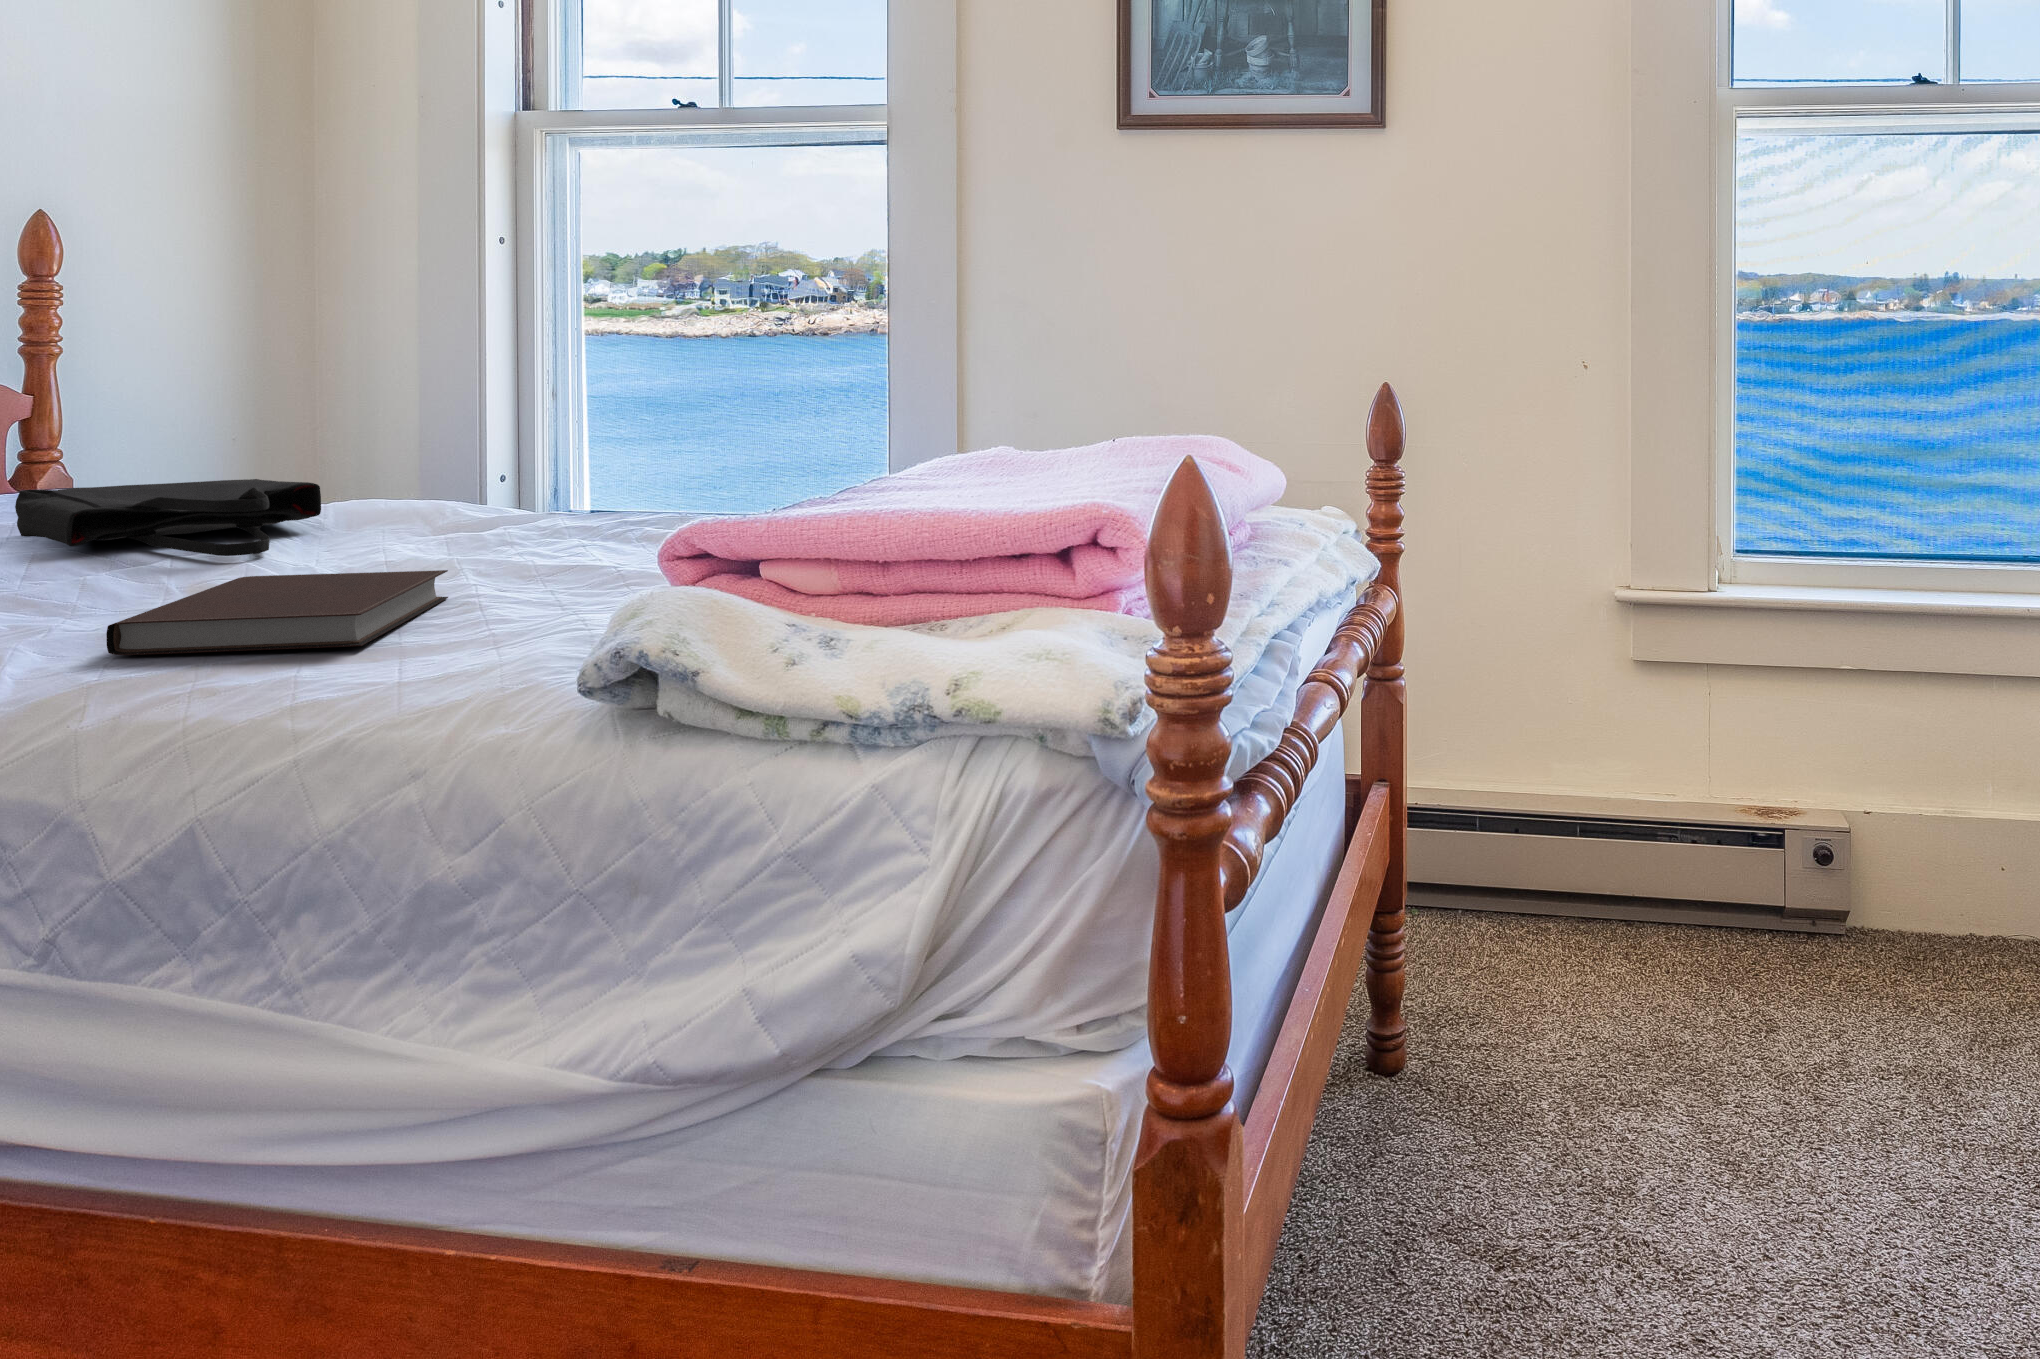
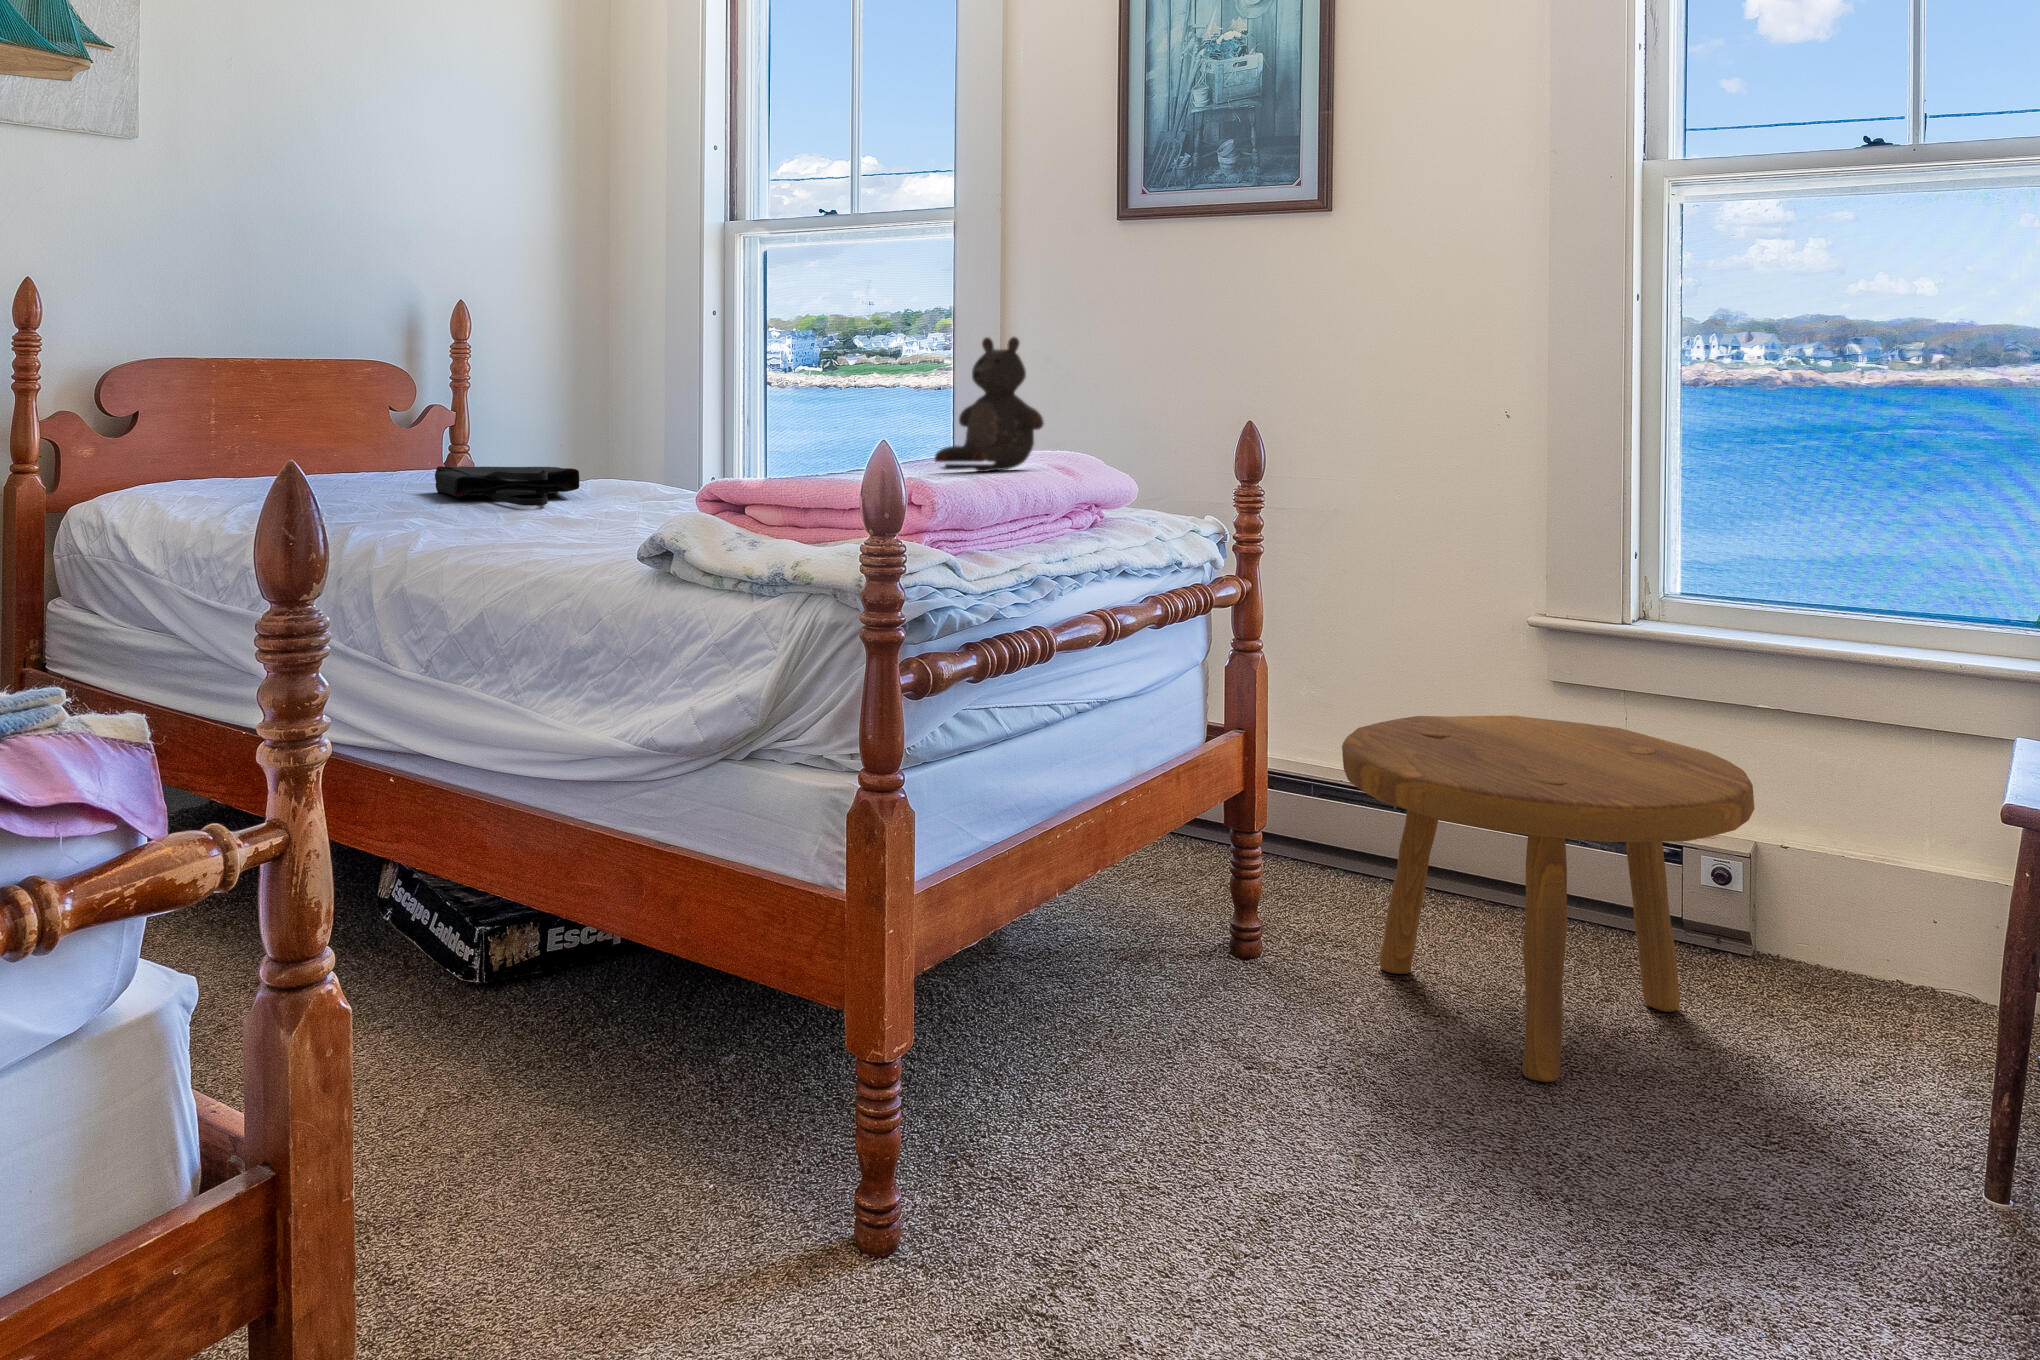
stuffed bear: none [975,274,1132,469] -> present [935,337,1044,472]
notebook: present [106,570,448,655] -> none [454,511,620,544]
footstool: none [1544,725,2014,1213] -> present [1342,716,1755,1082]

